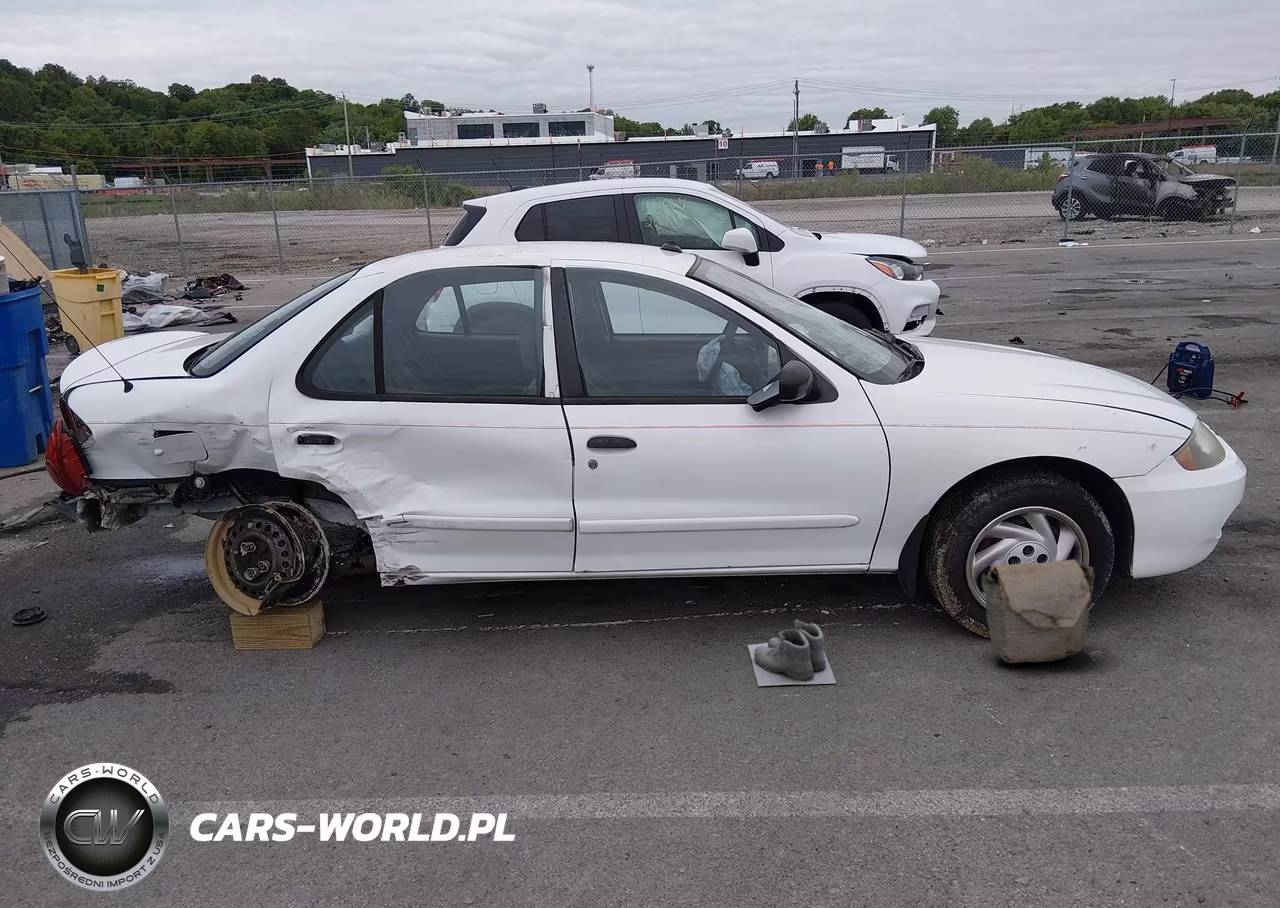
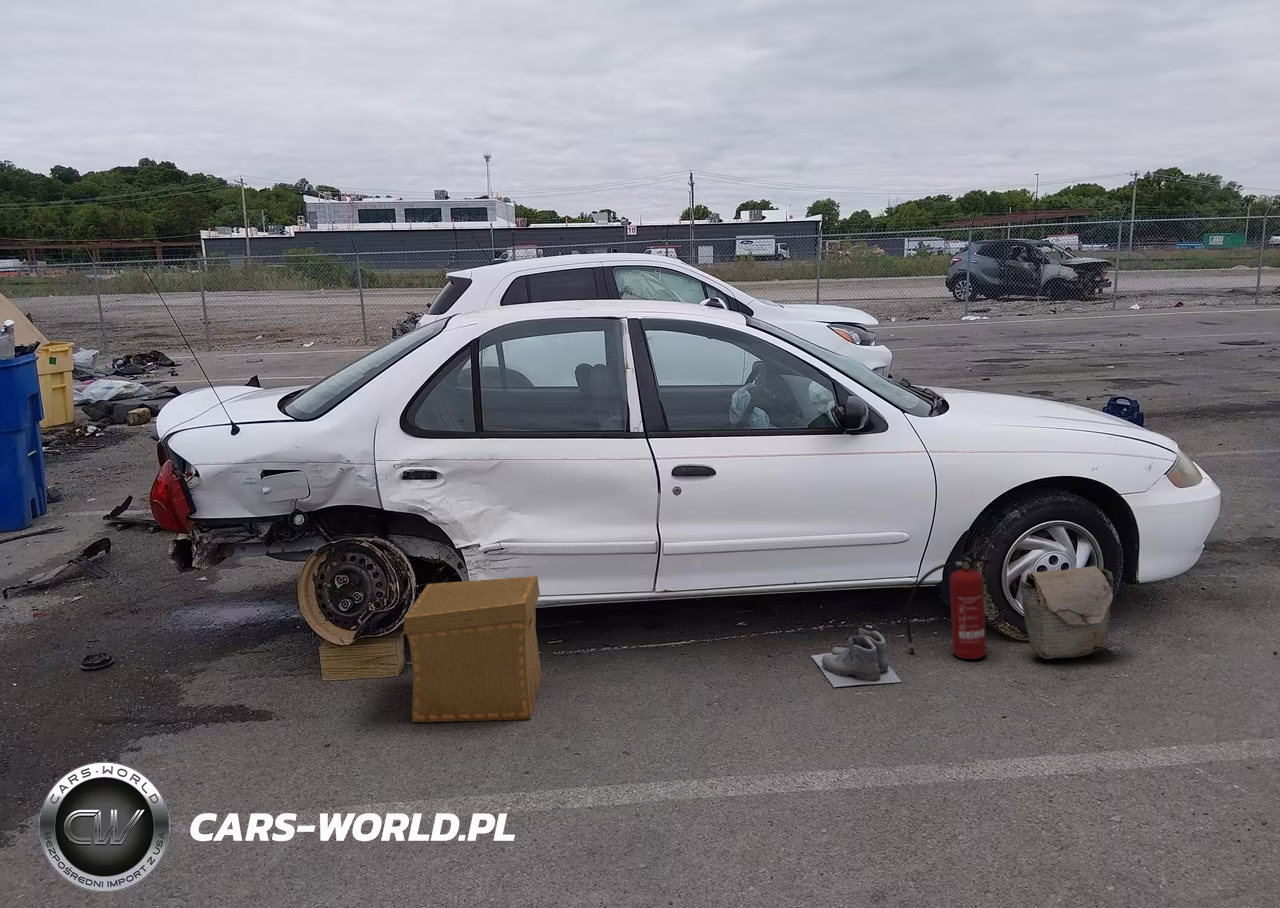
fire extinguisher: none [855,533,951,658] -> present [906,546,991,659]
cardboard box: none [285,551,454,708] -> present [404,576,542,722]

